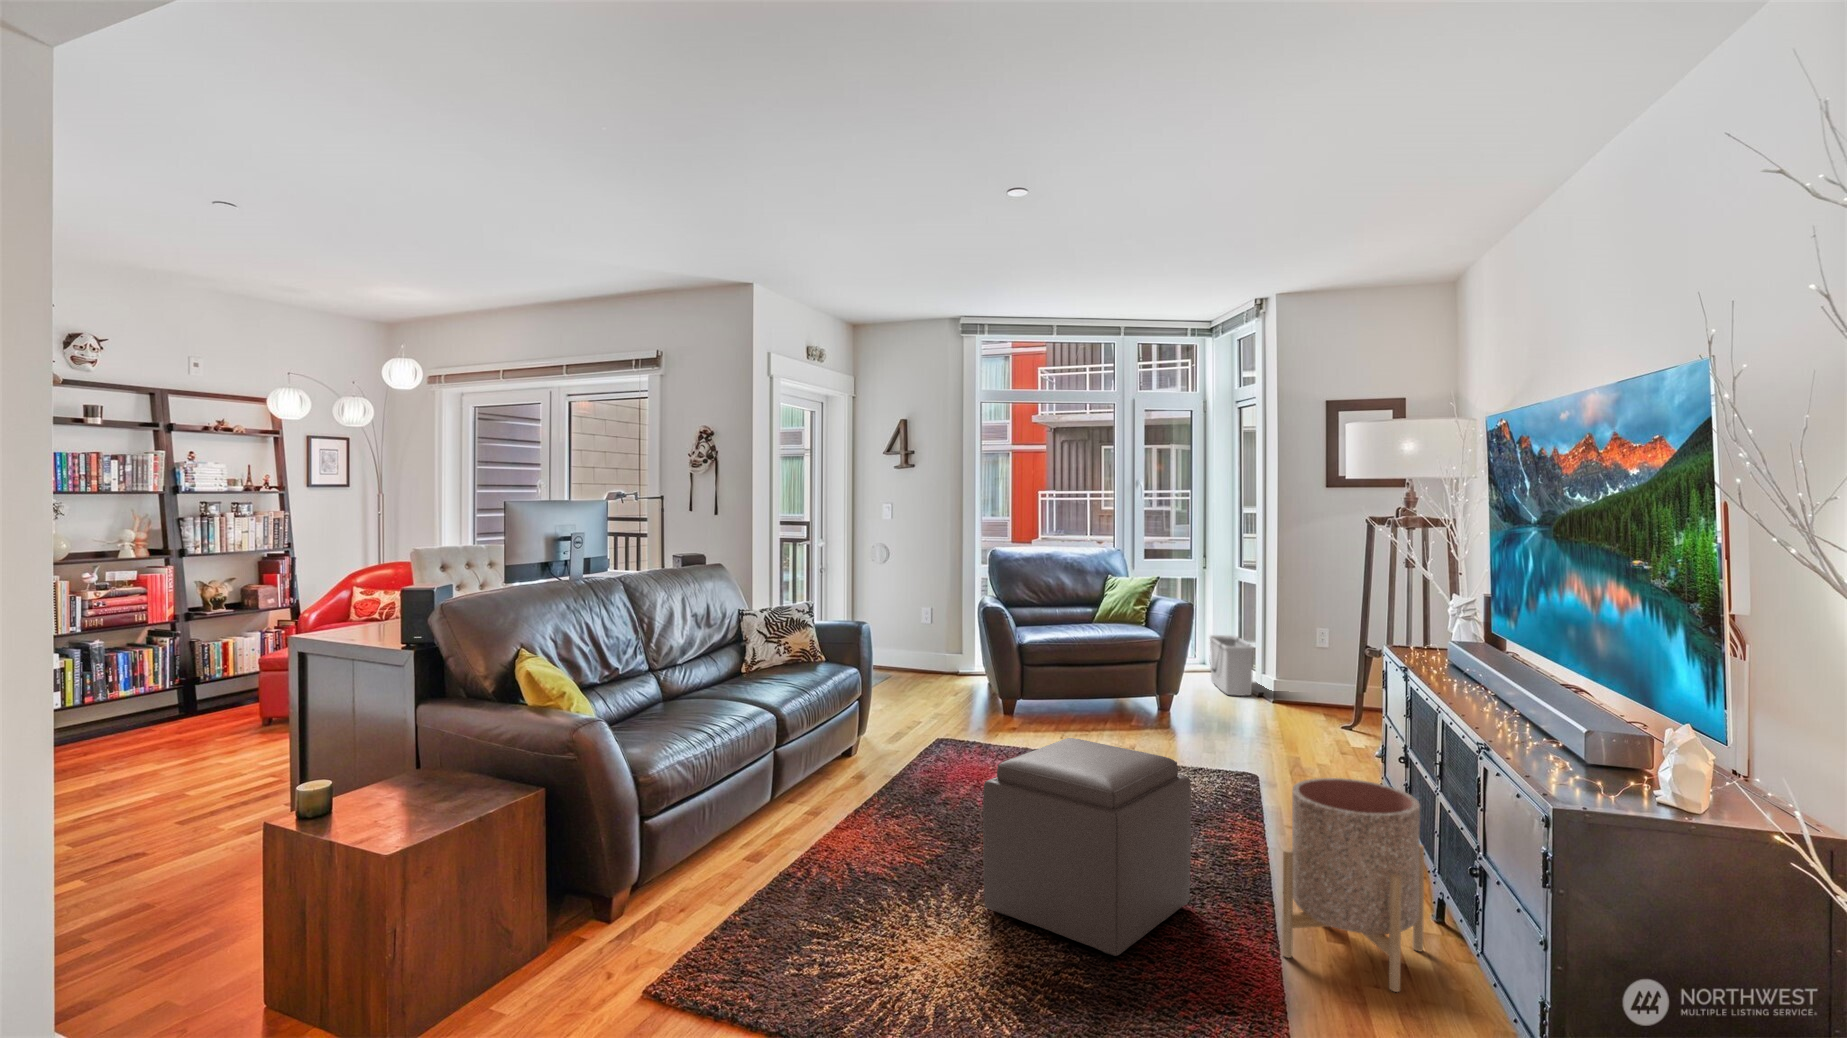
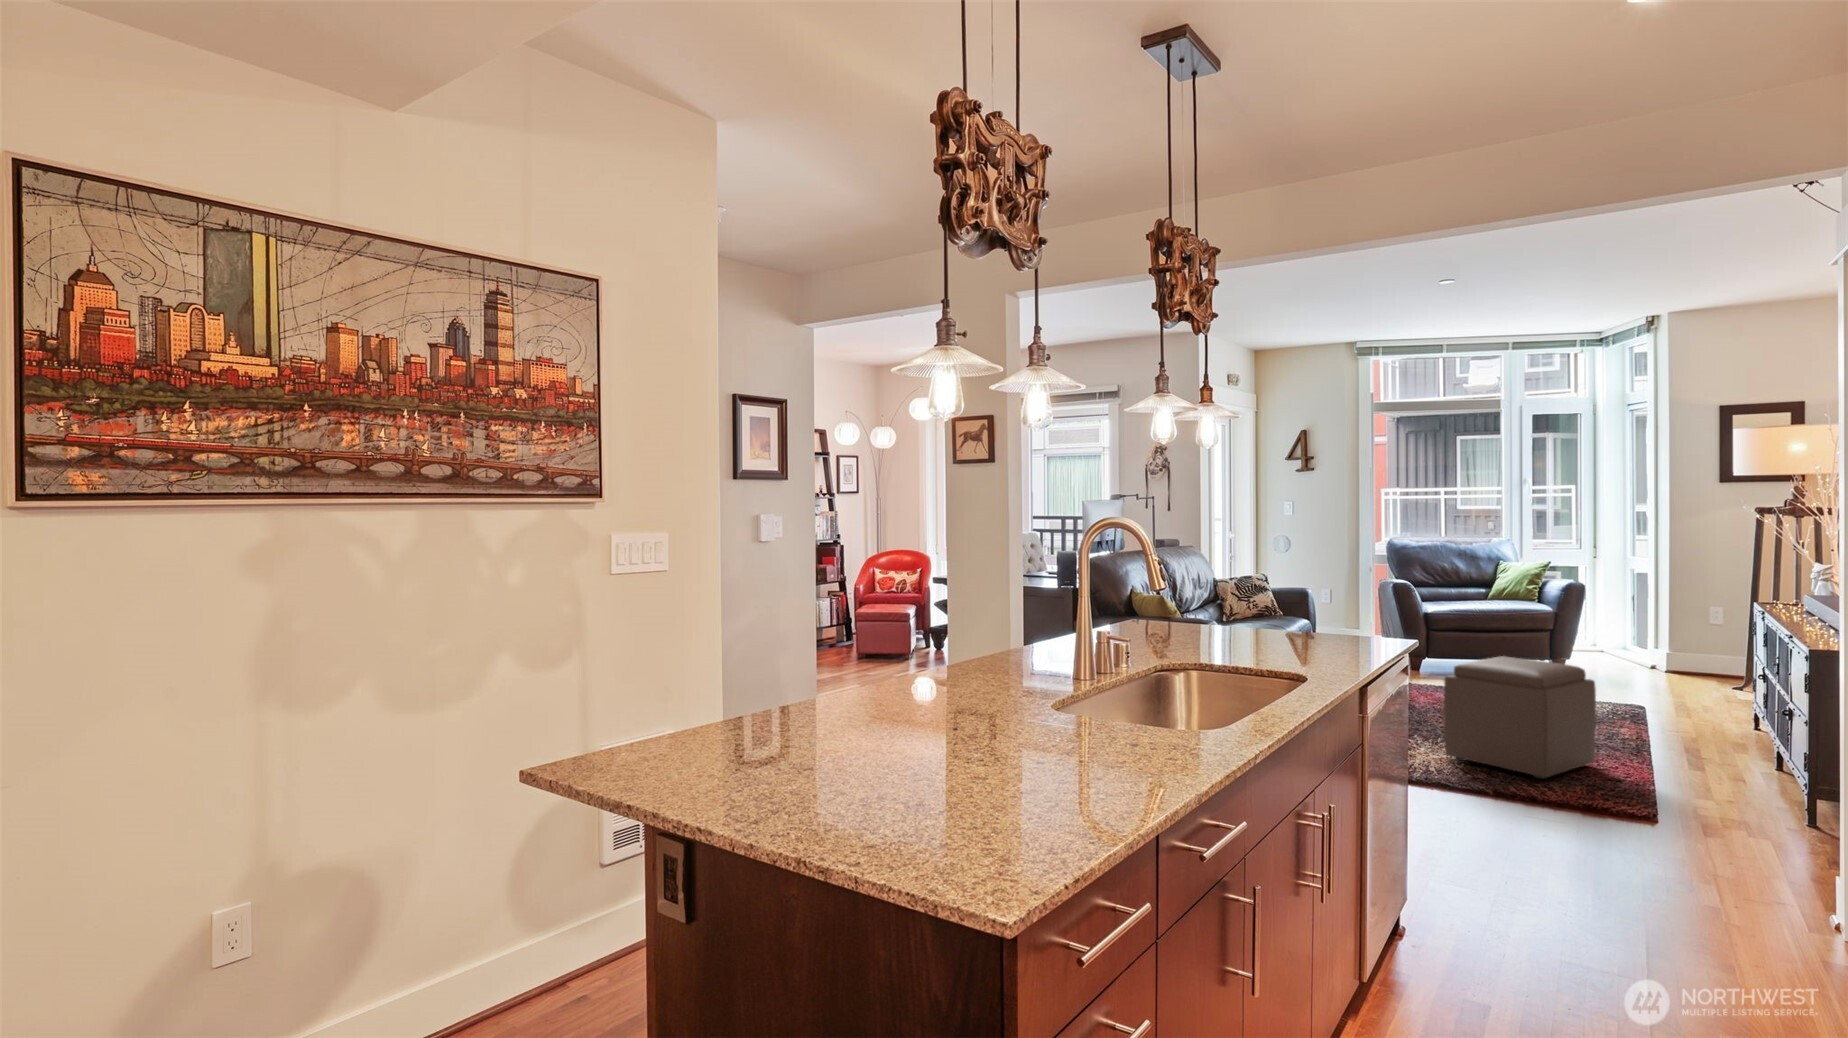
storage bin: present [1210,635,1254,696] -> none [1600,614,1647,665]
planter: present [1282,778,1424,992] -> none [1666,681,1776,805]

